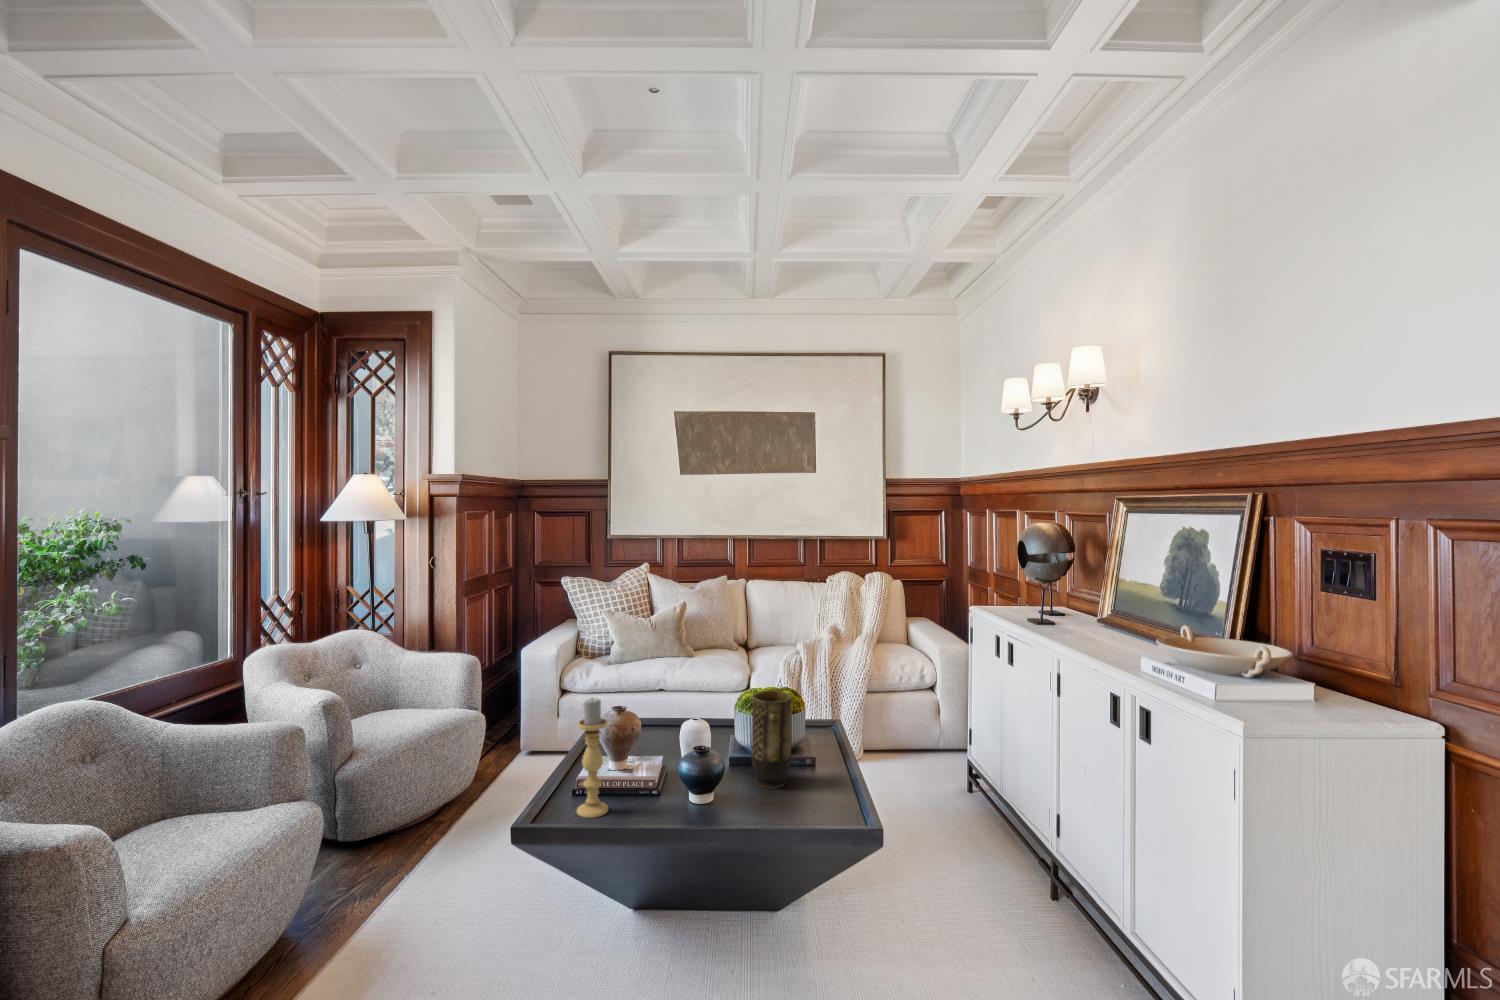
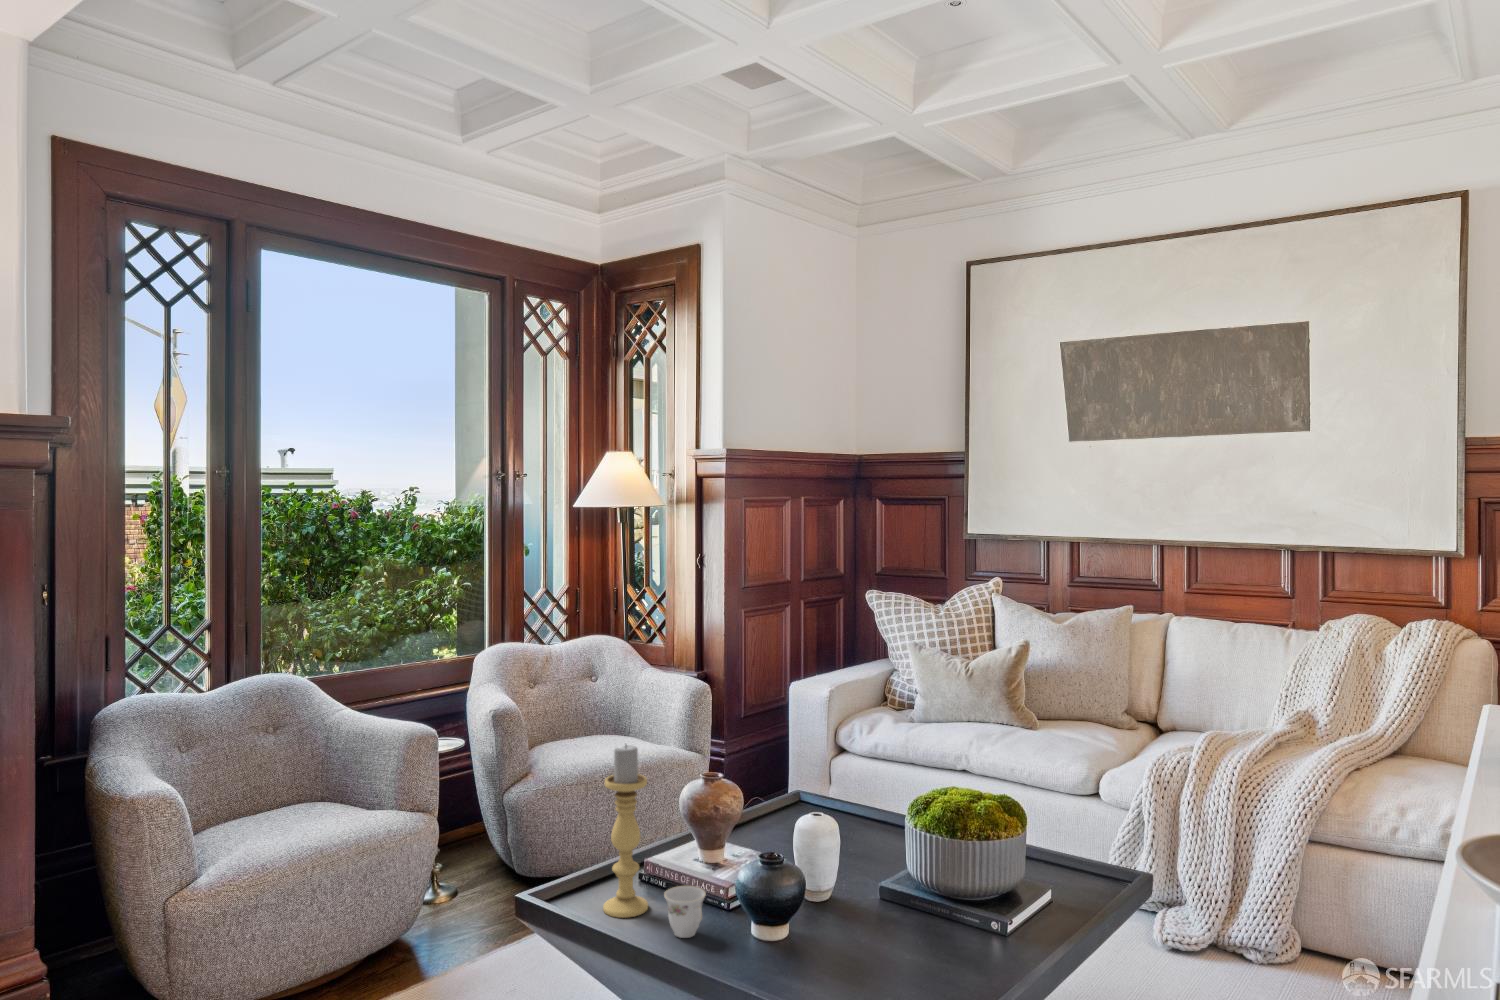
vase: present [752,690,791,789] -> none [880,783,949,952]
teacup: none [636,782,668,817] -> present [664,886,706,938]

